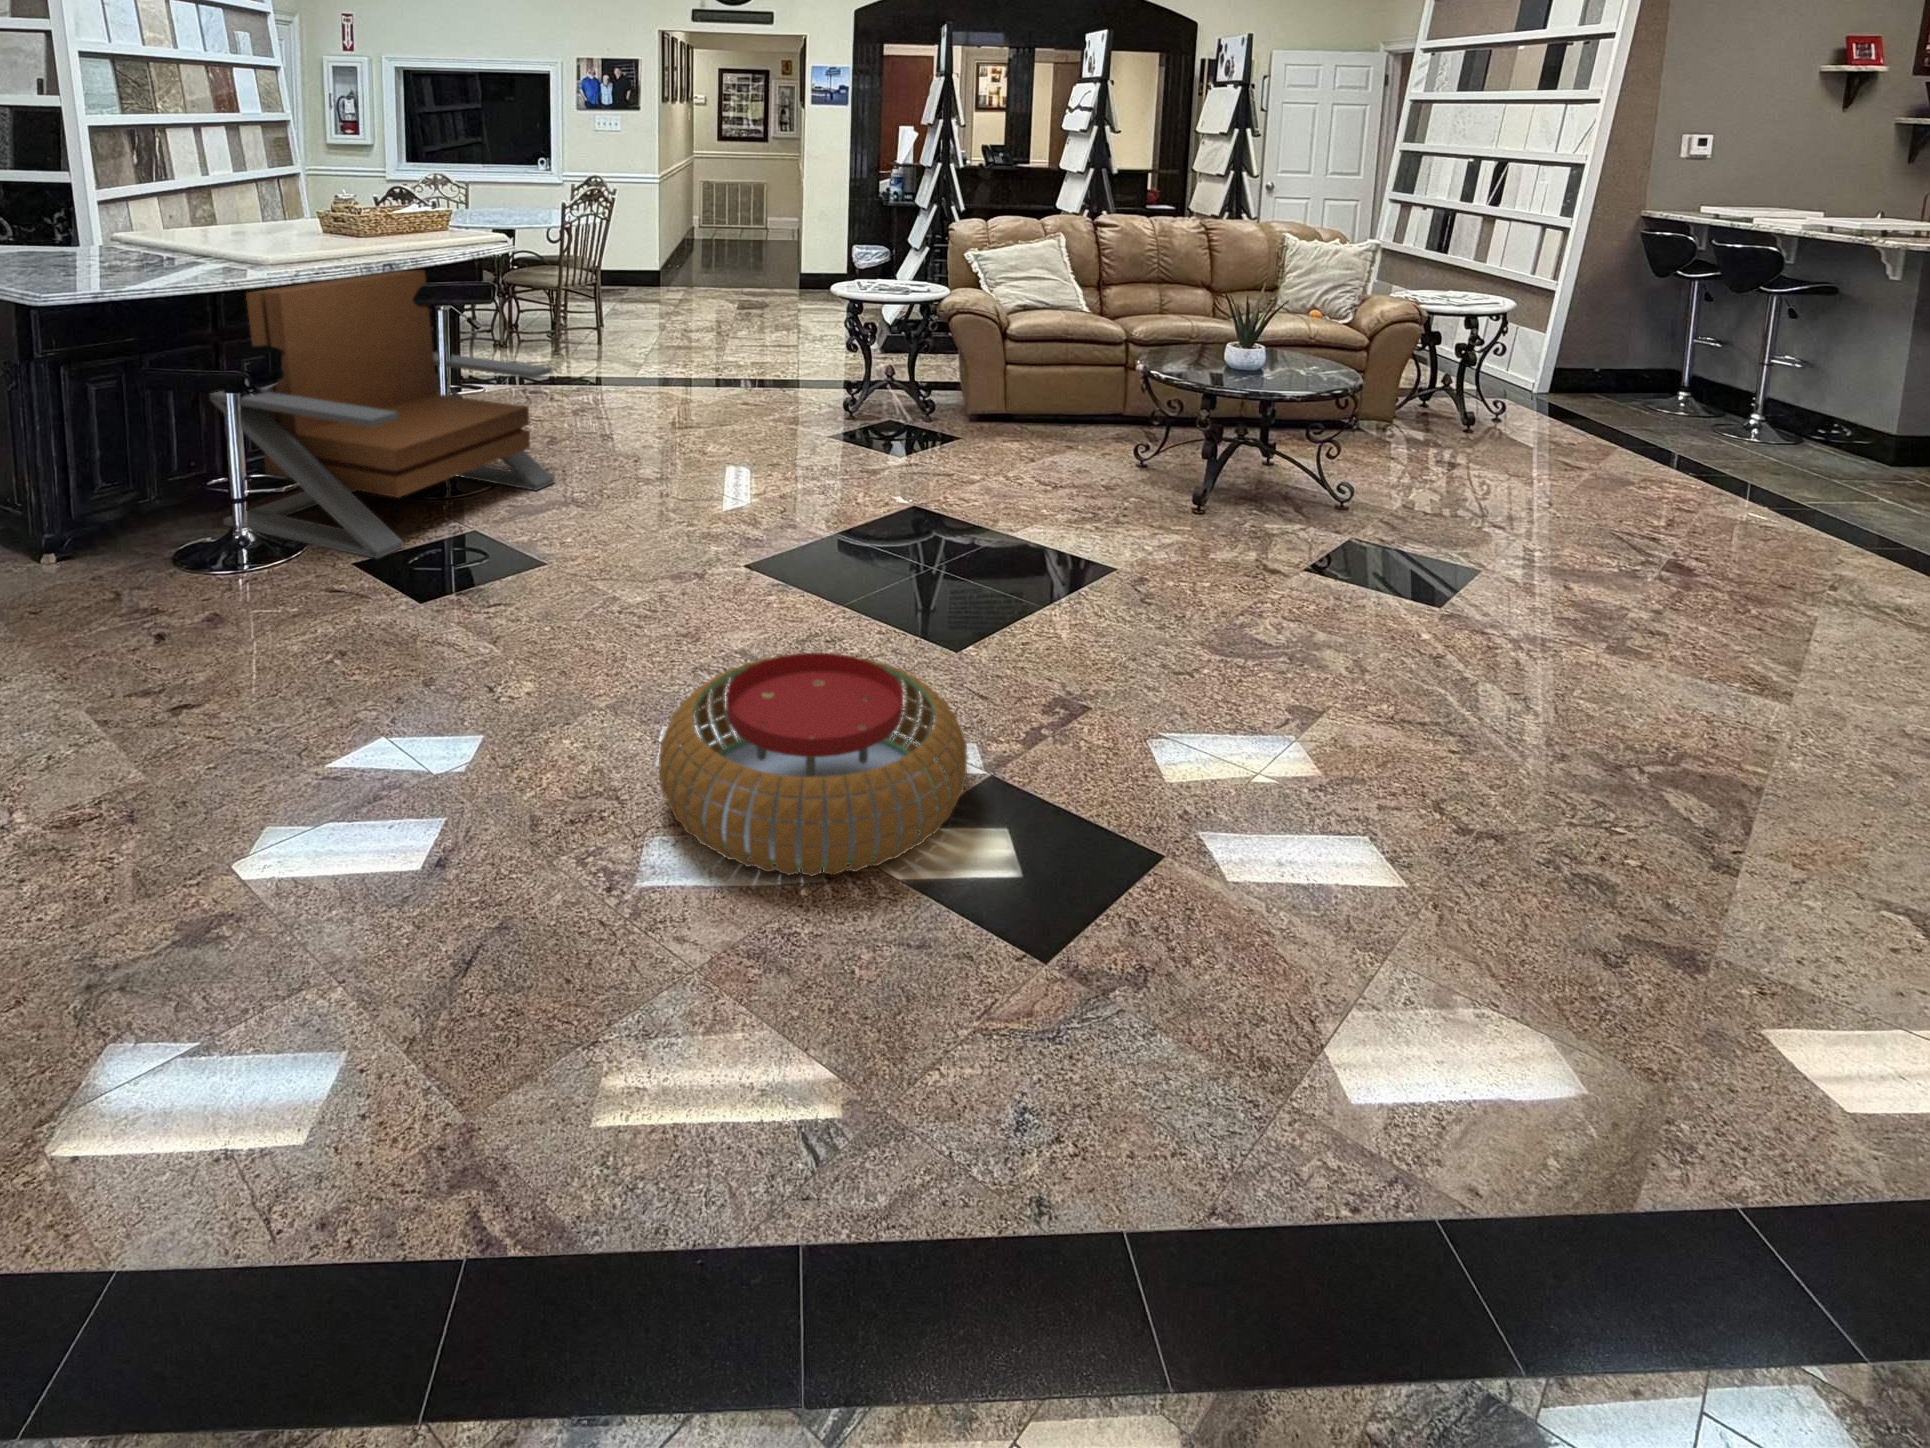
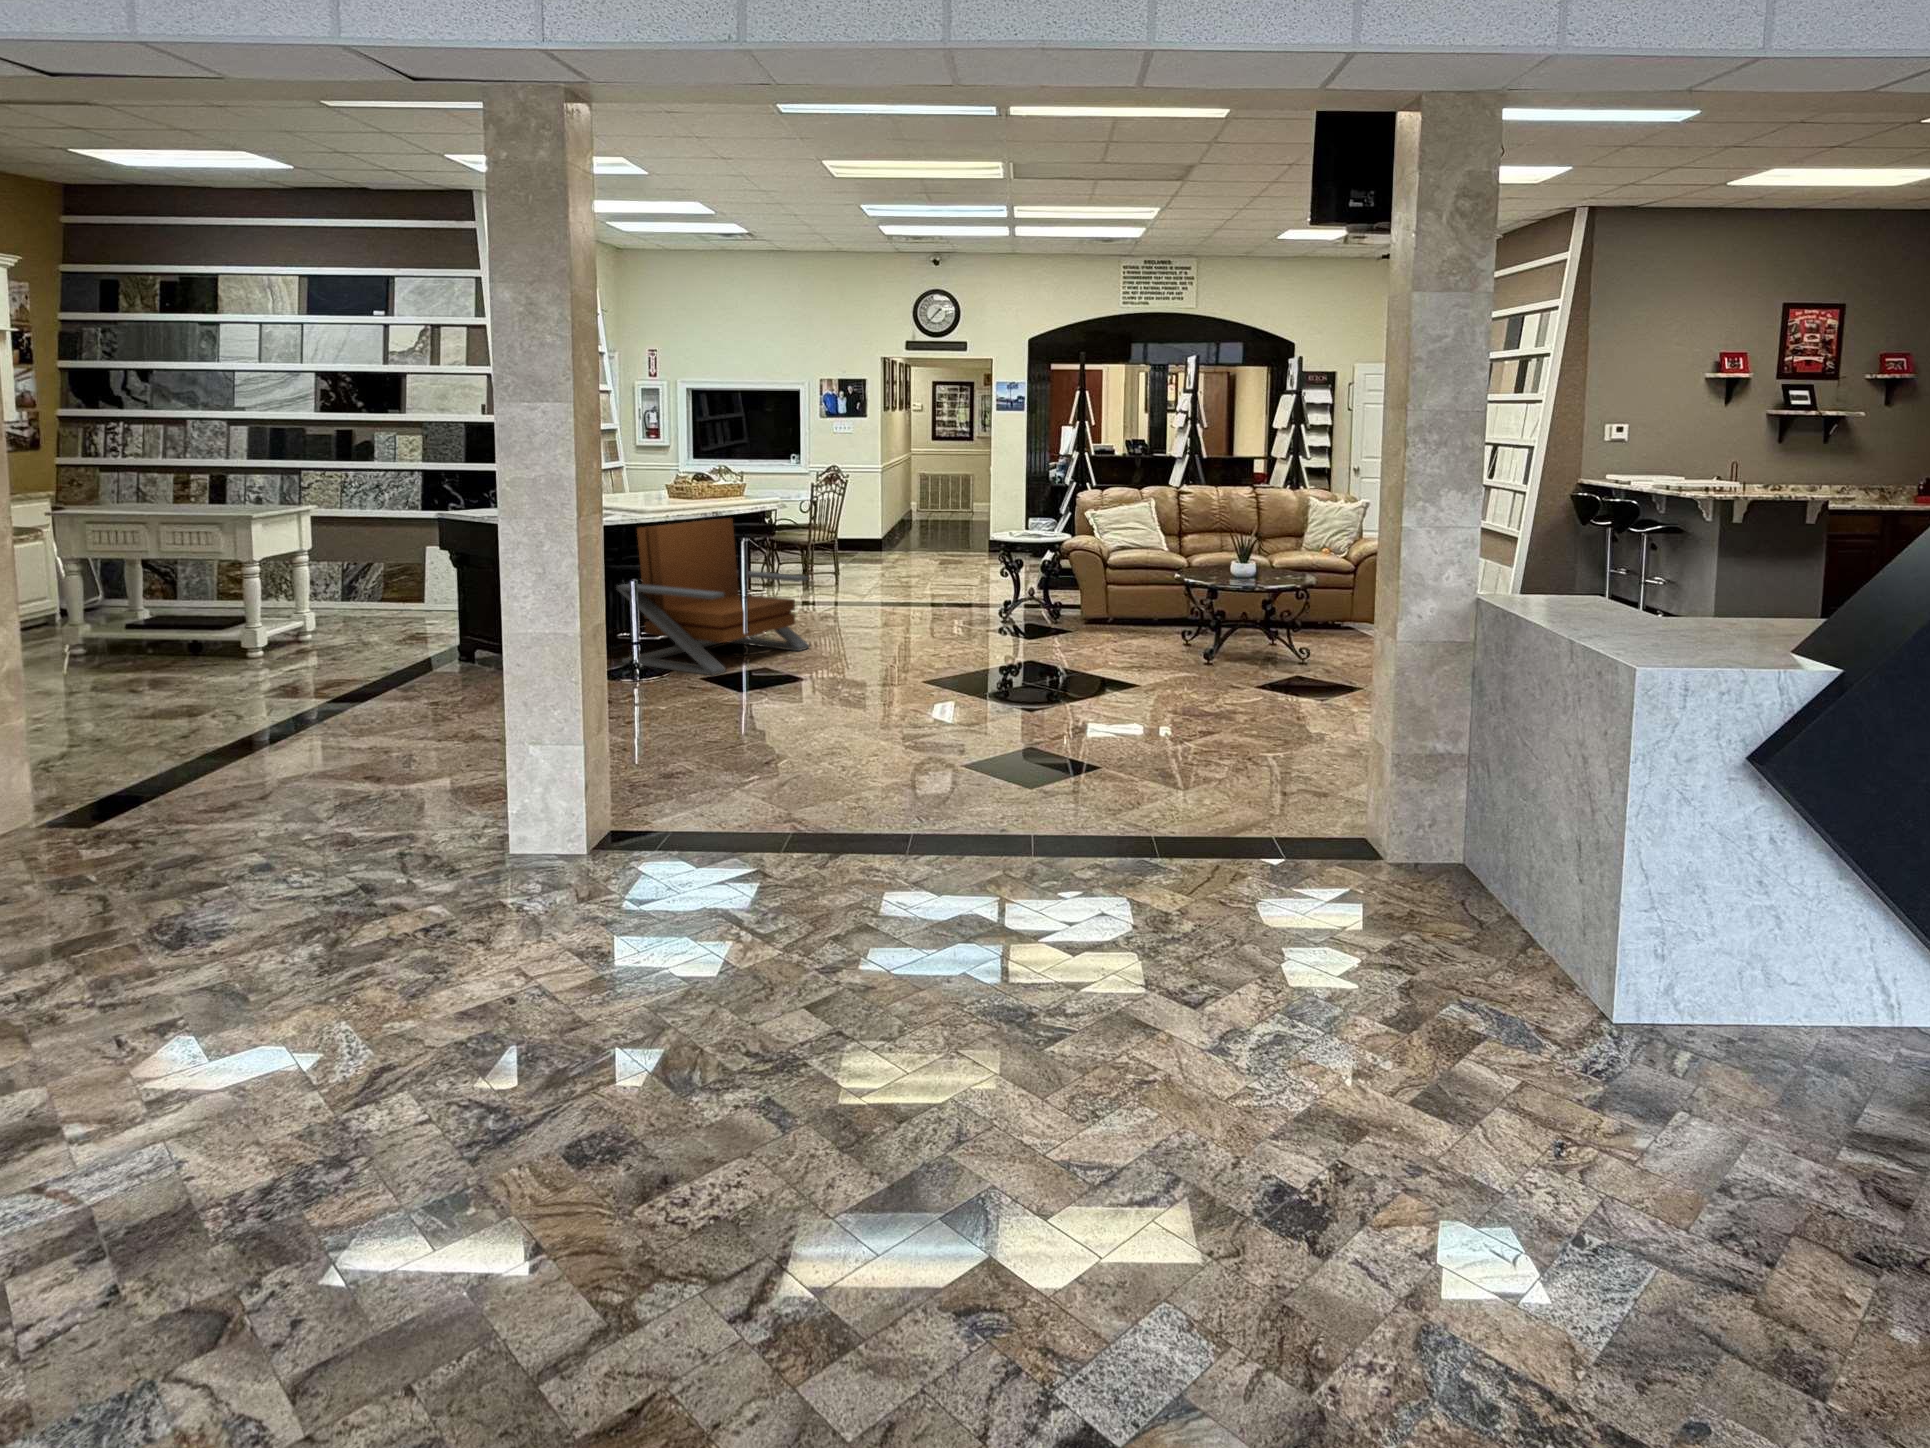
pouf: present [659,653,968,876] -> none [865,685,1011,763]

